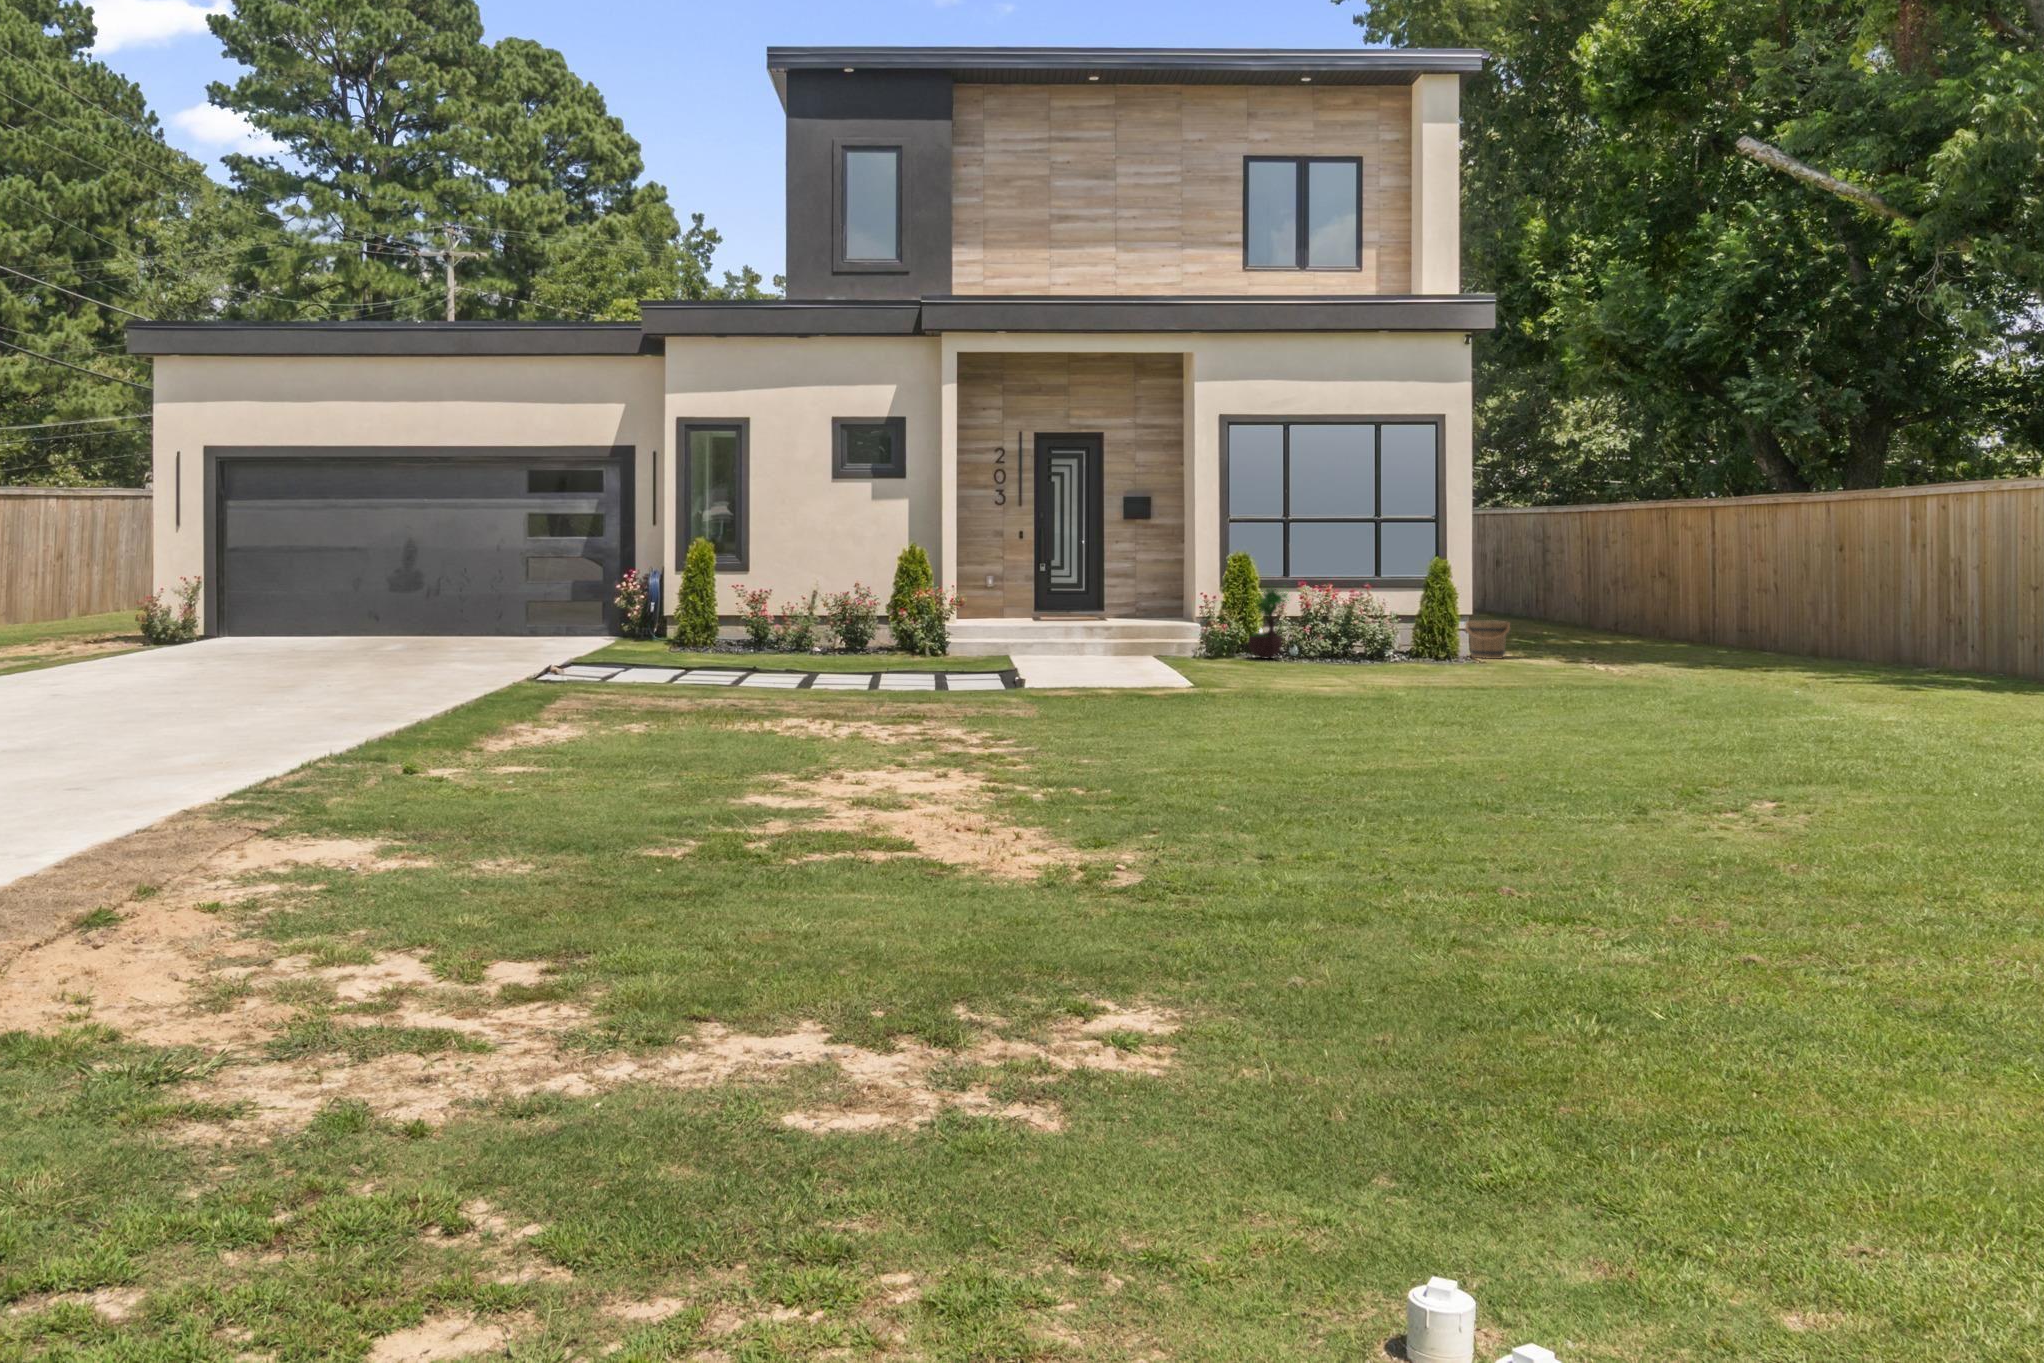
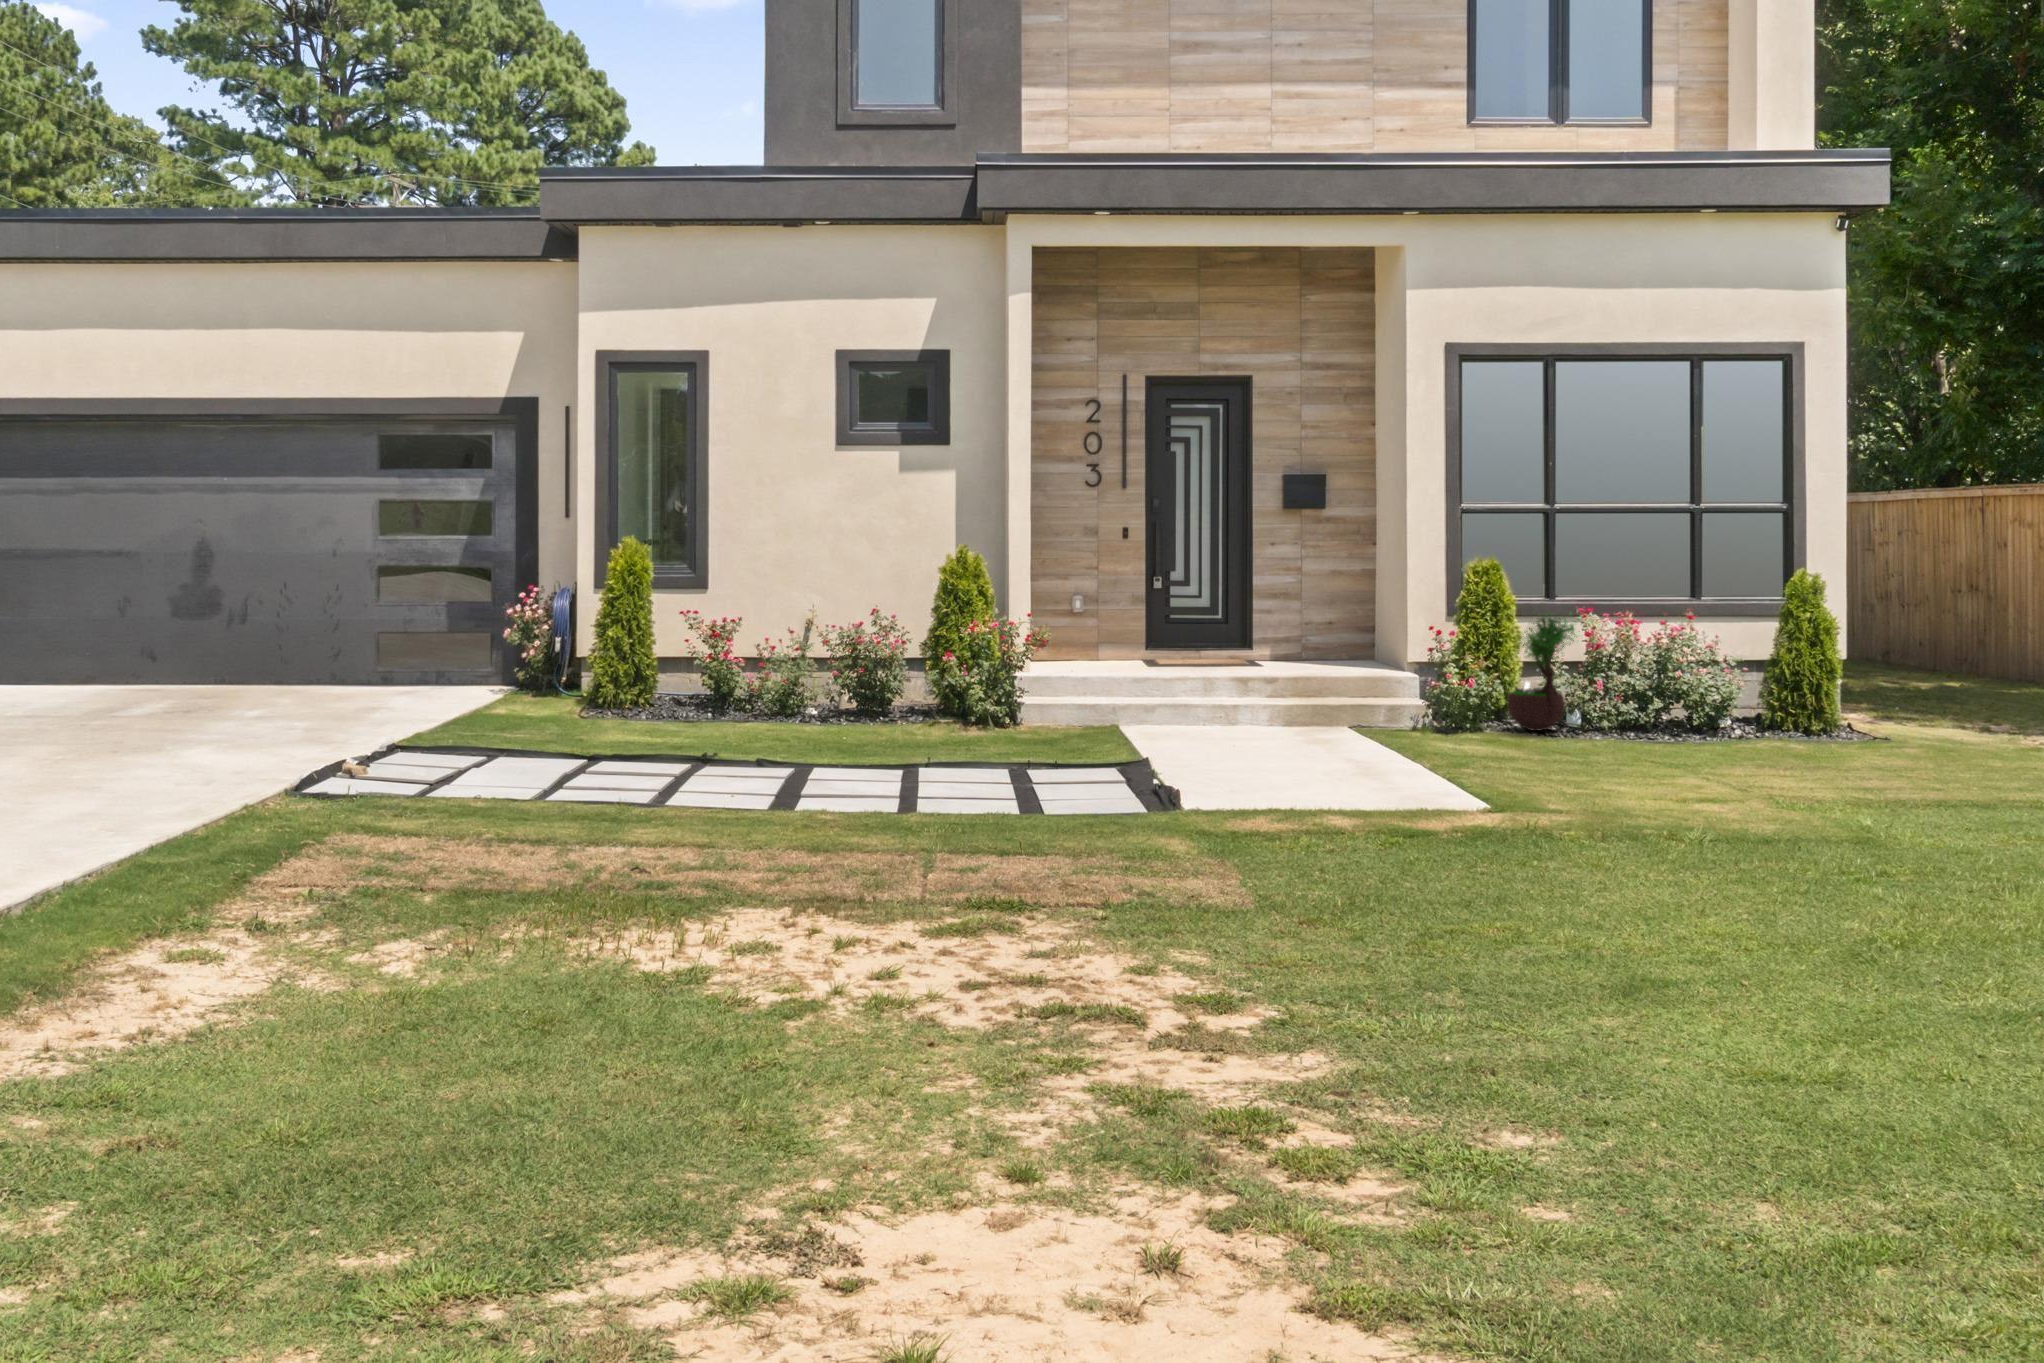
bucket: present [1465,620,1510,659] -> none [1846,665,1928,729]

